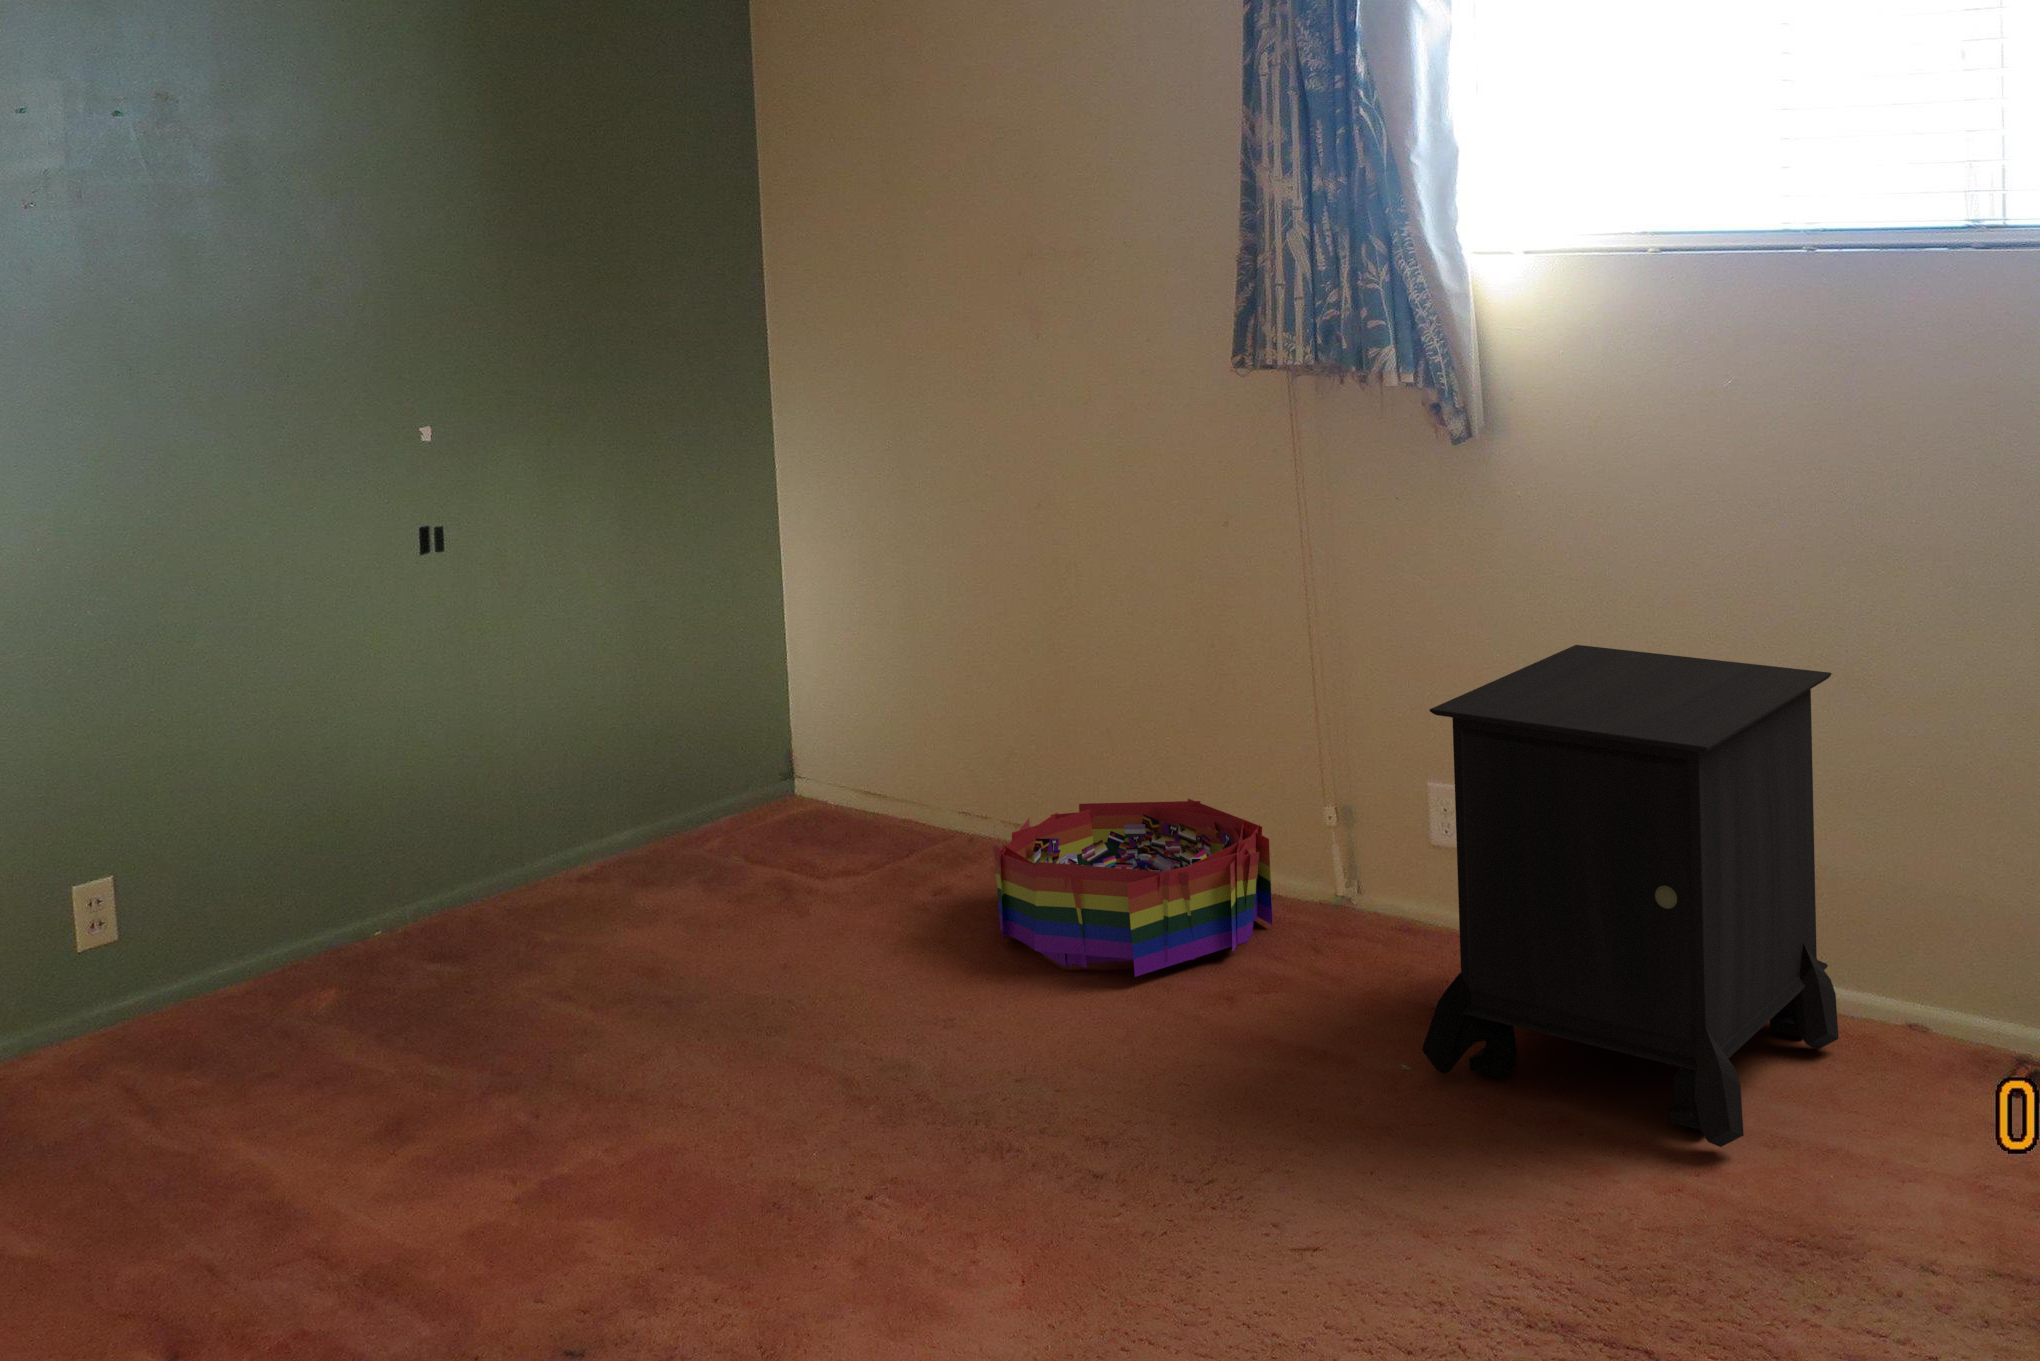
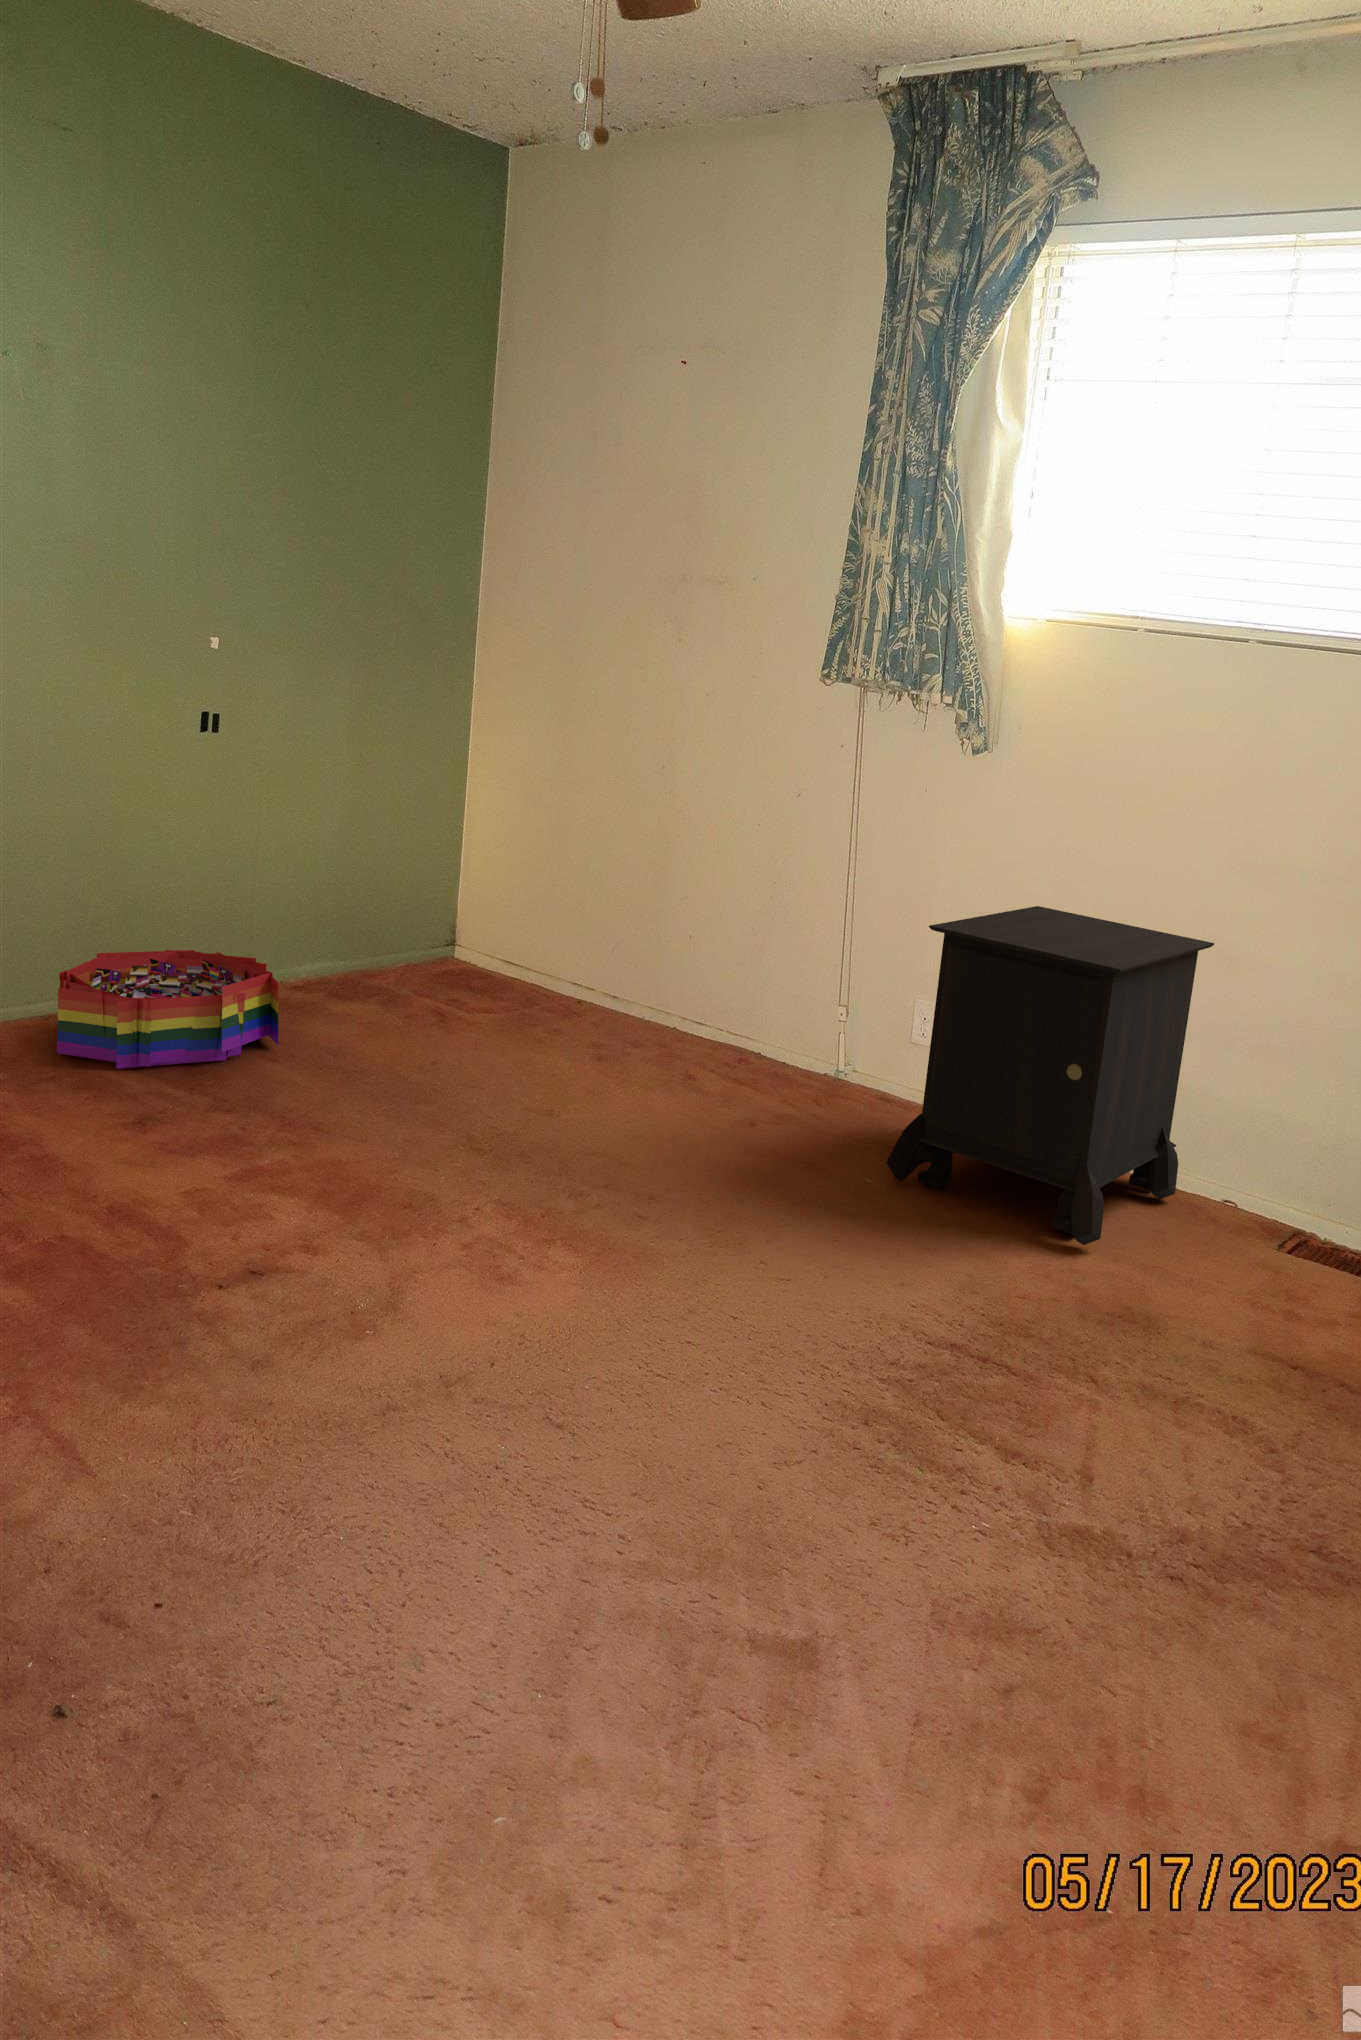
storage bin: present [994,799,1272,977] -> present [57,950,278,1068]

